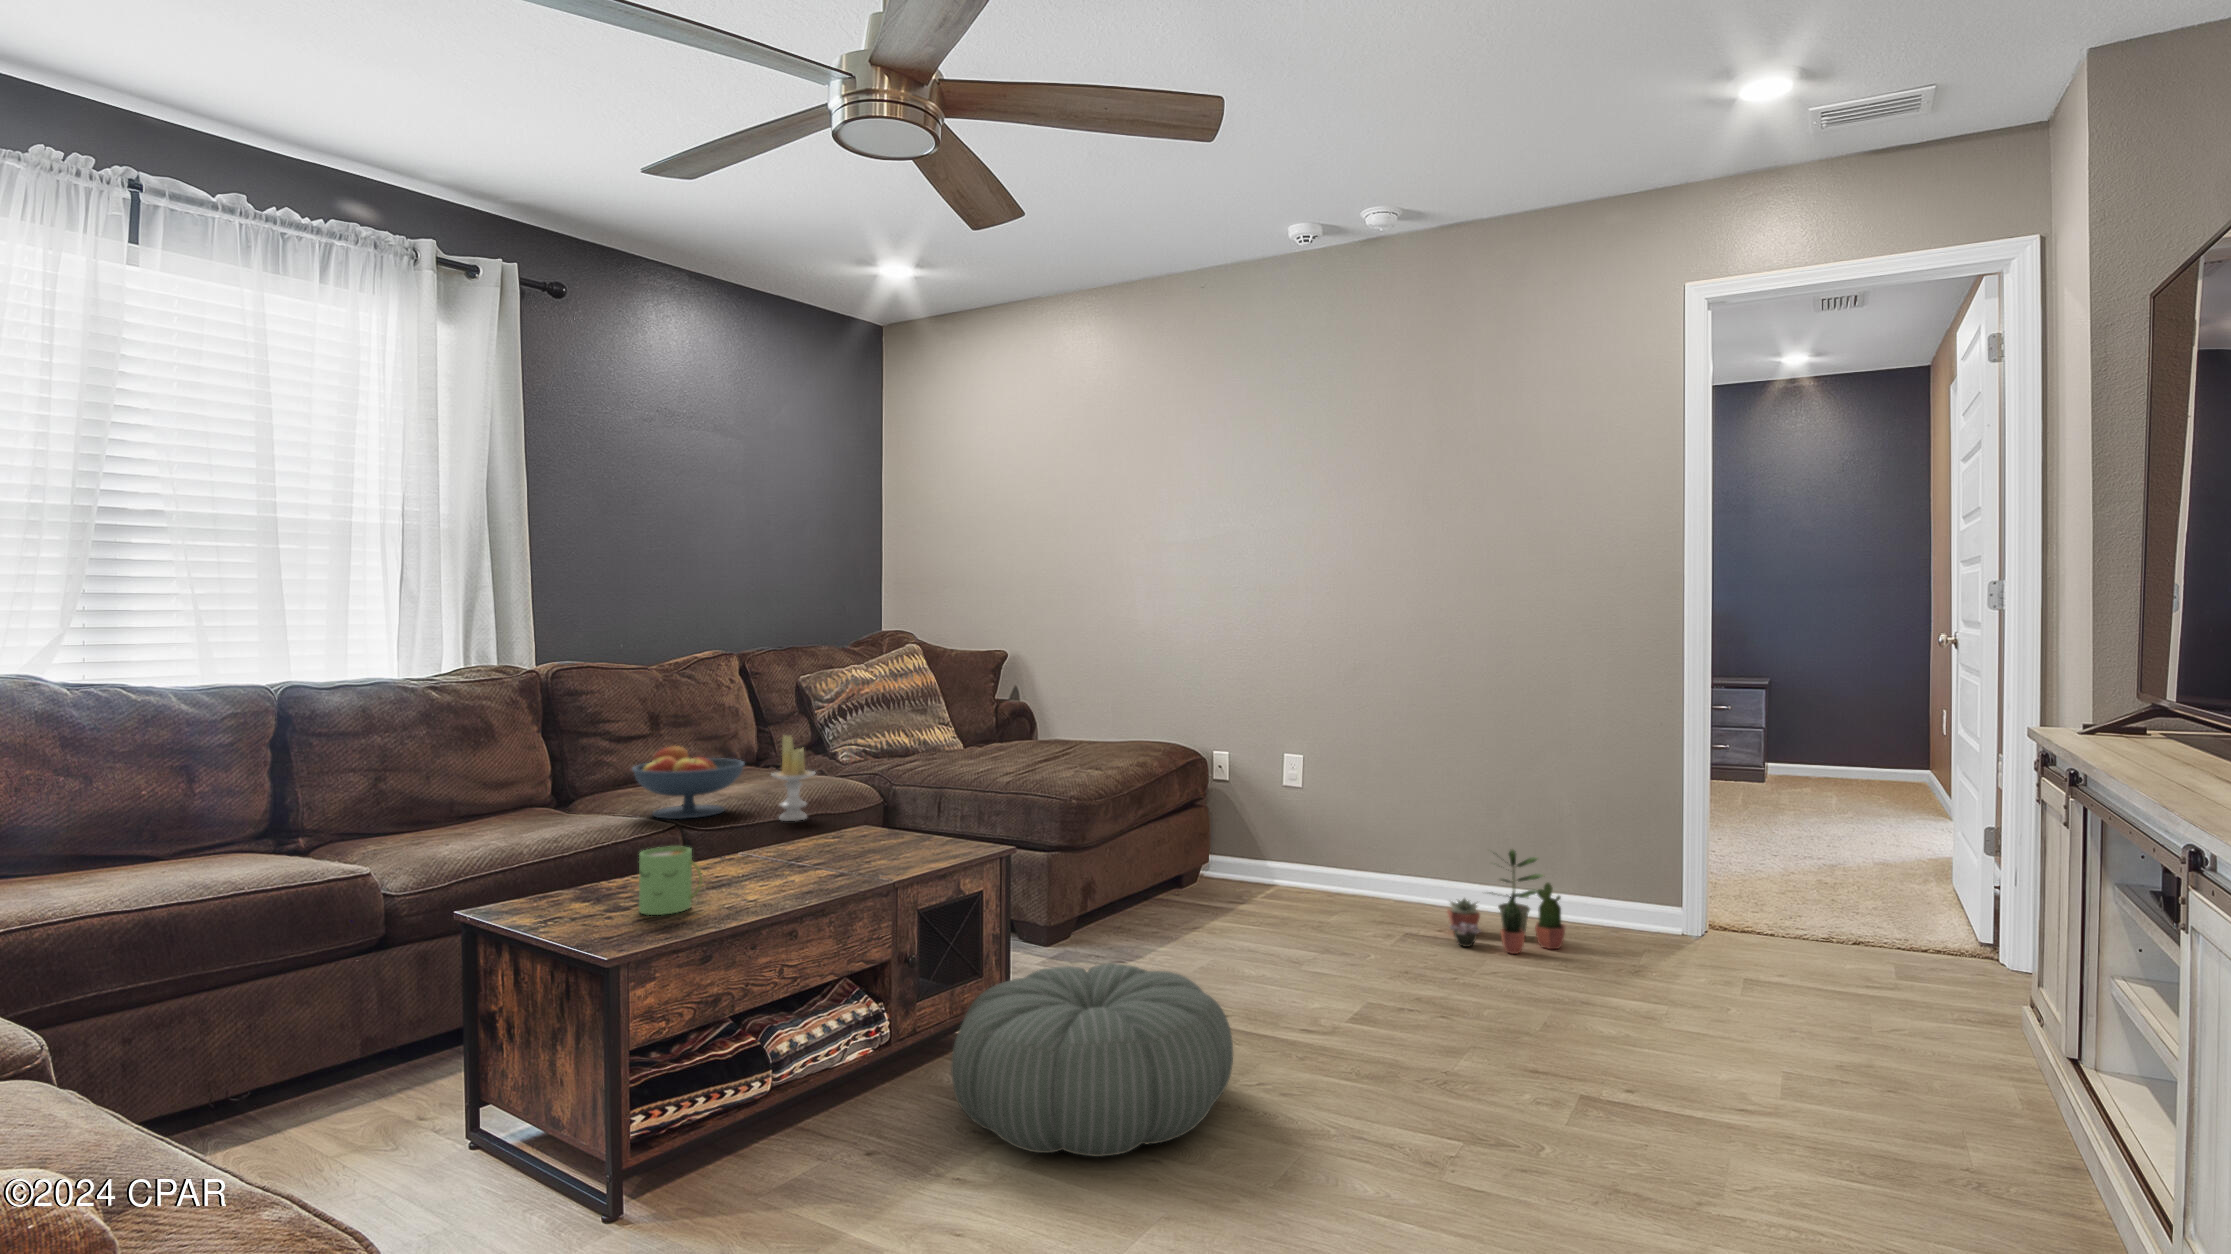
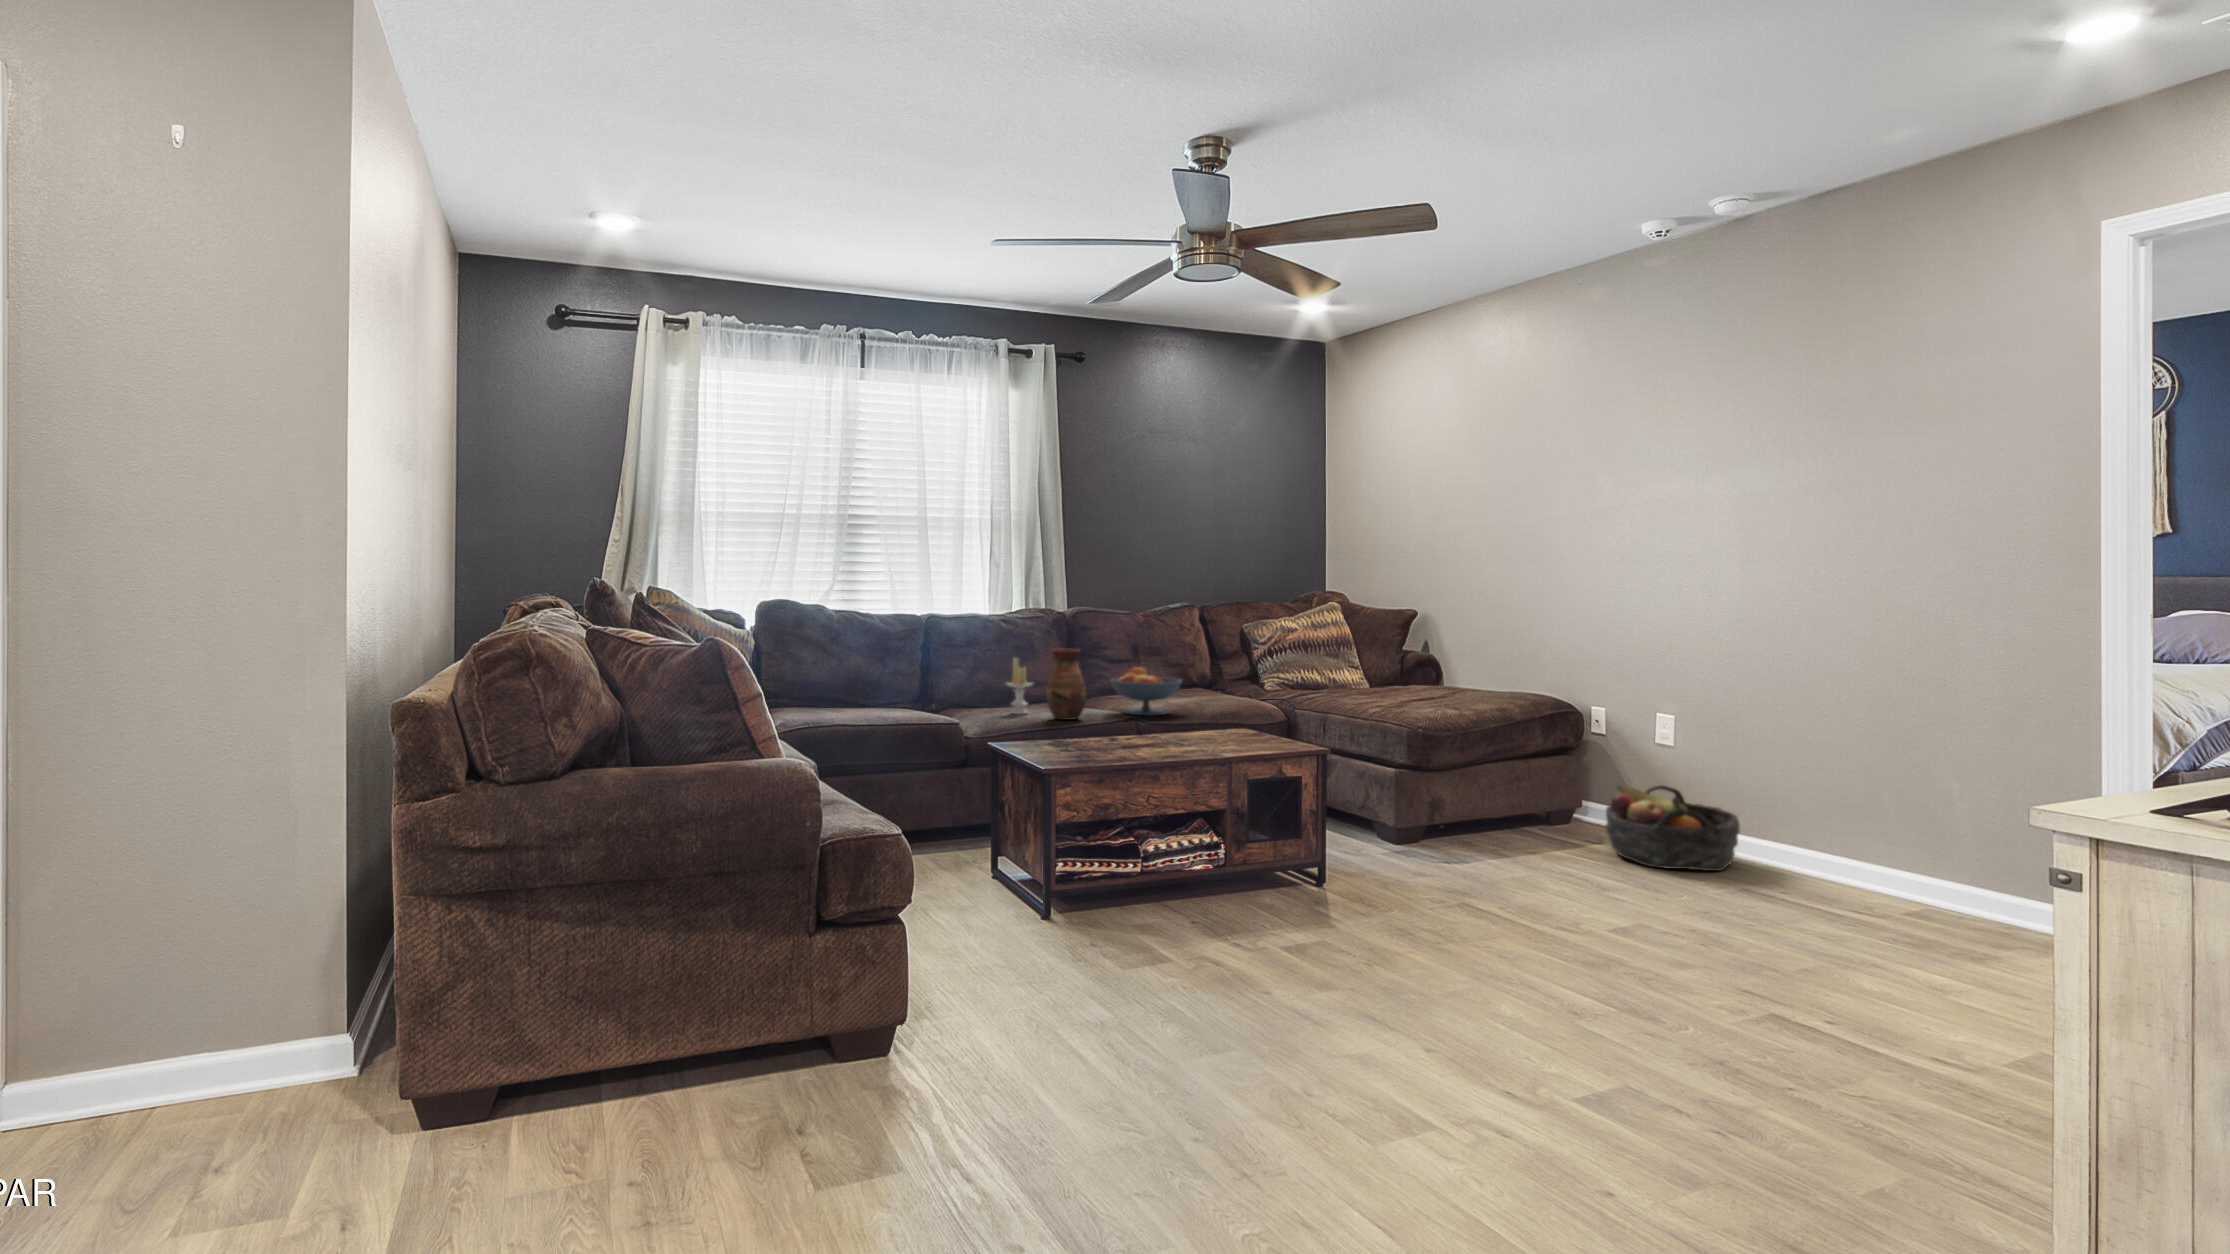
vase: none [532,727,602,842] -> present [1047,649,1086,720]
candle: present [772,736,815,821] -> present [1007,658,1032,714]
basket: none [1260,837,1388,934] -> present [1605,785,1740,871]
mug: present [639,846,702,915] -> none [1074,717,1109,756]
potted plant: present [1447,849,1566,954] -> none [1786,810,1926,915]
pouf: present [951,963,1233,1157] -> none [1249,830,1459,952]

